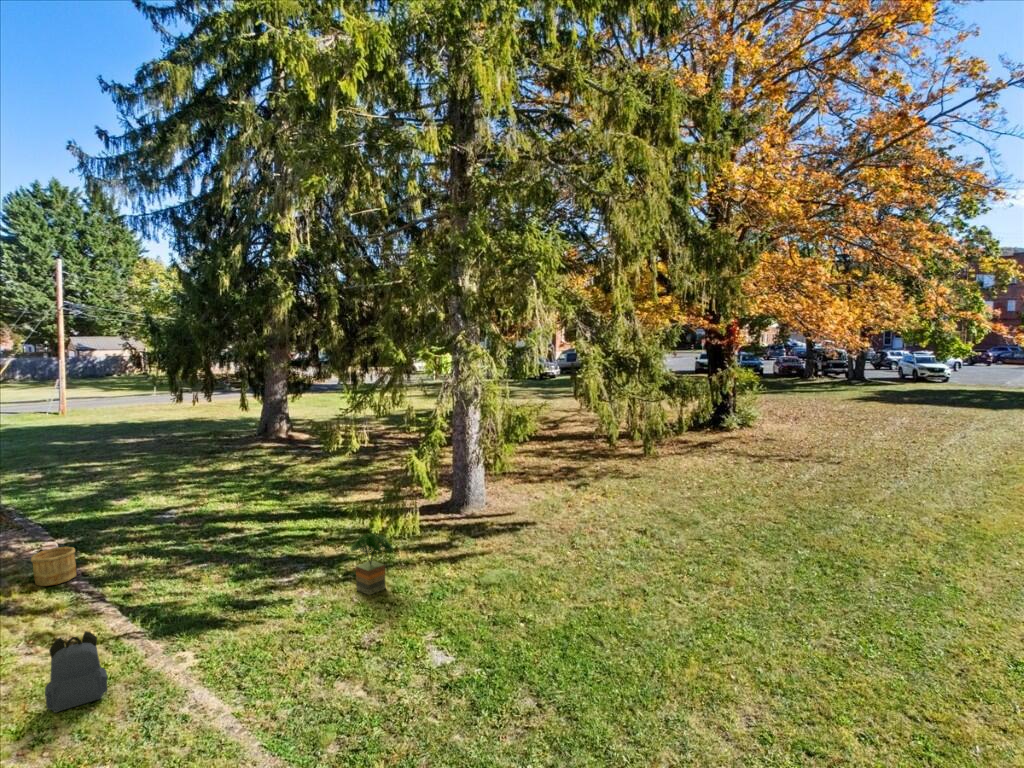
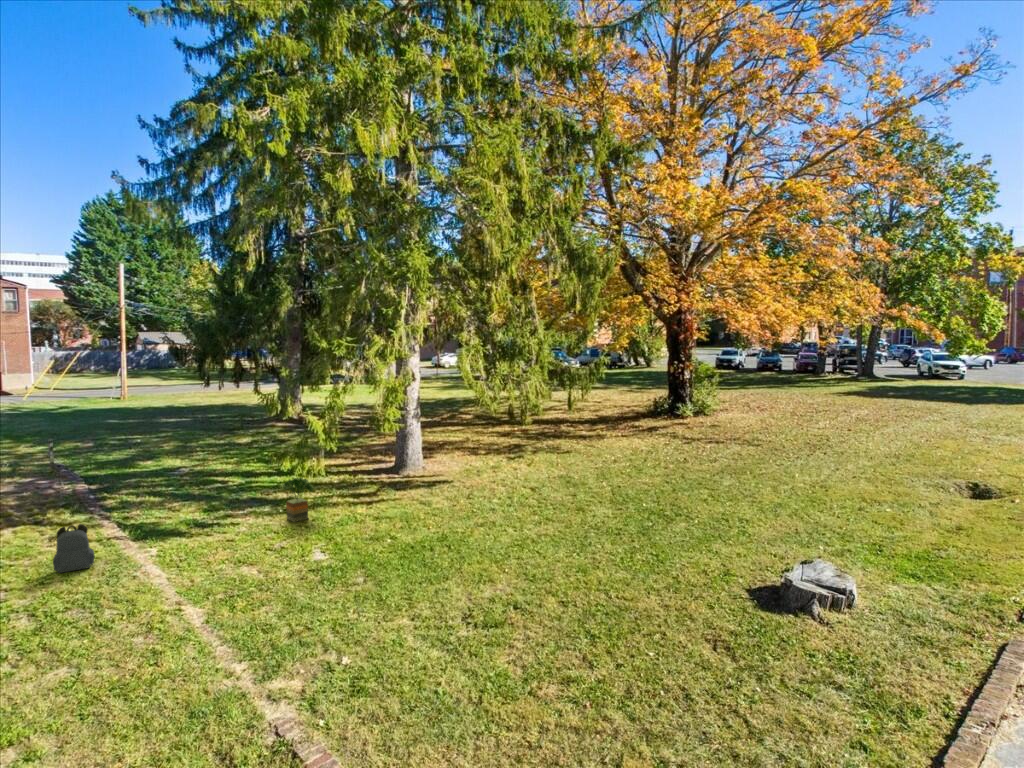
wooden bucket: present [31,547,76,586] -> none [63,485,96,511]

